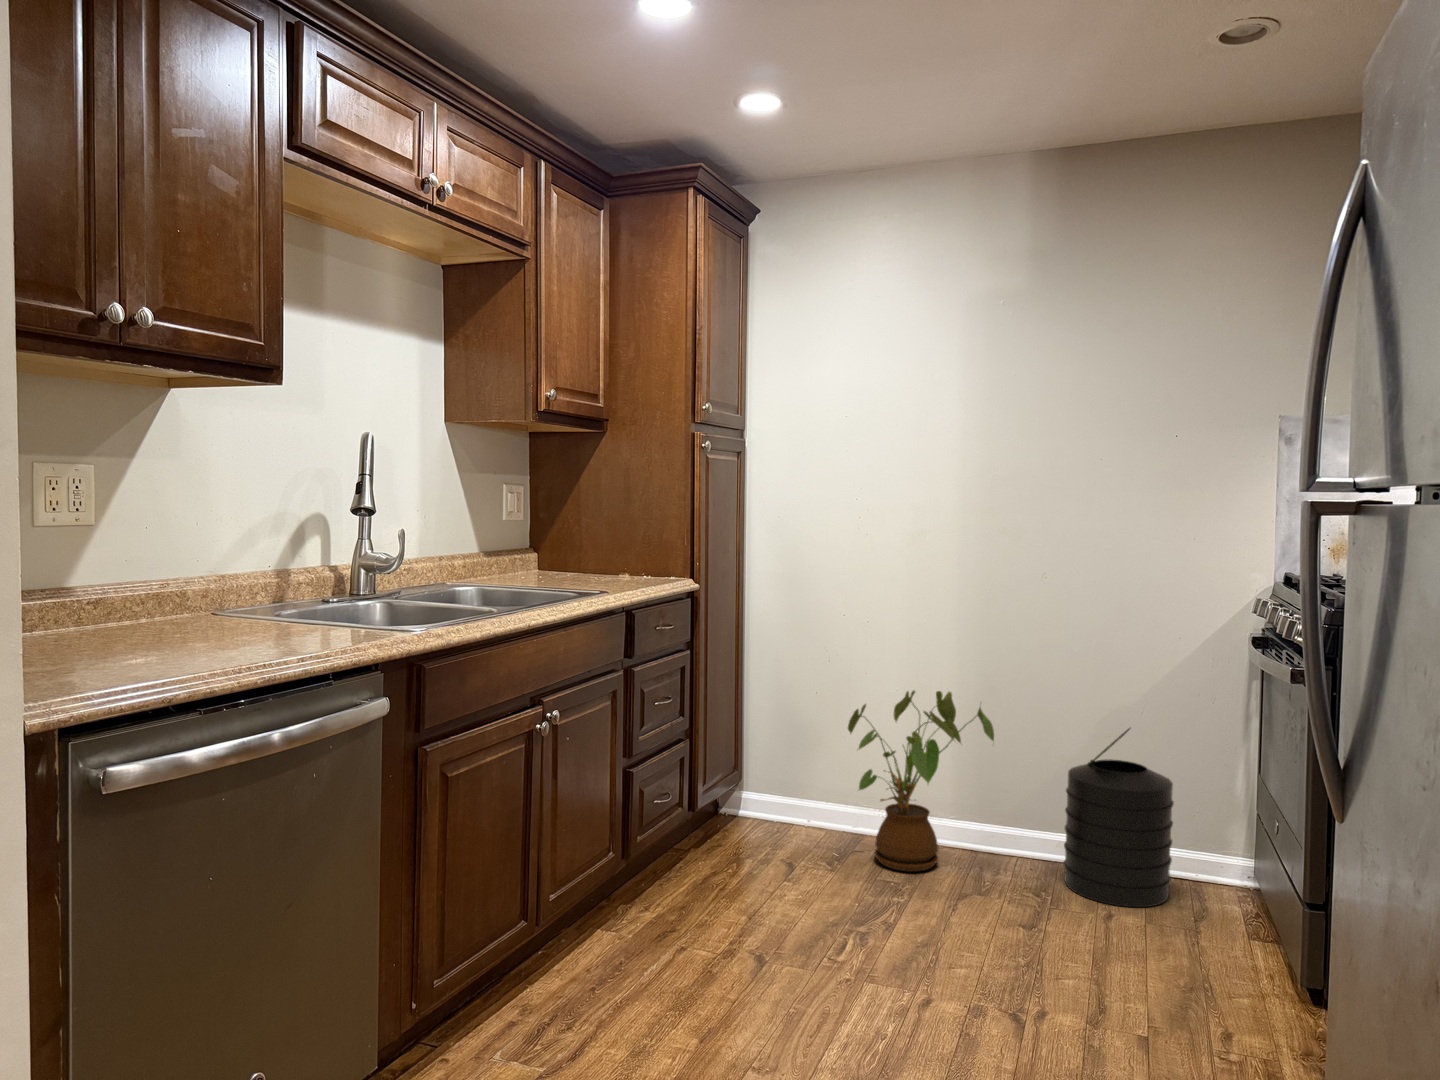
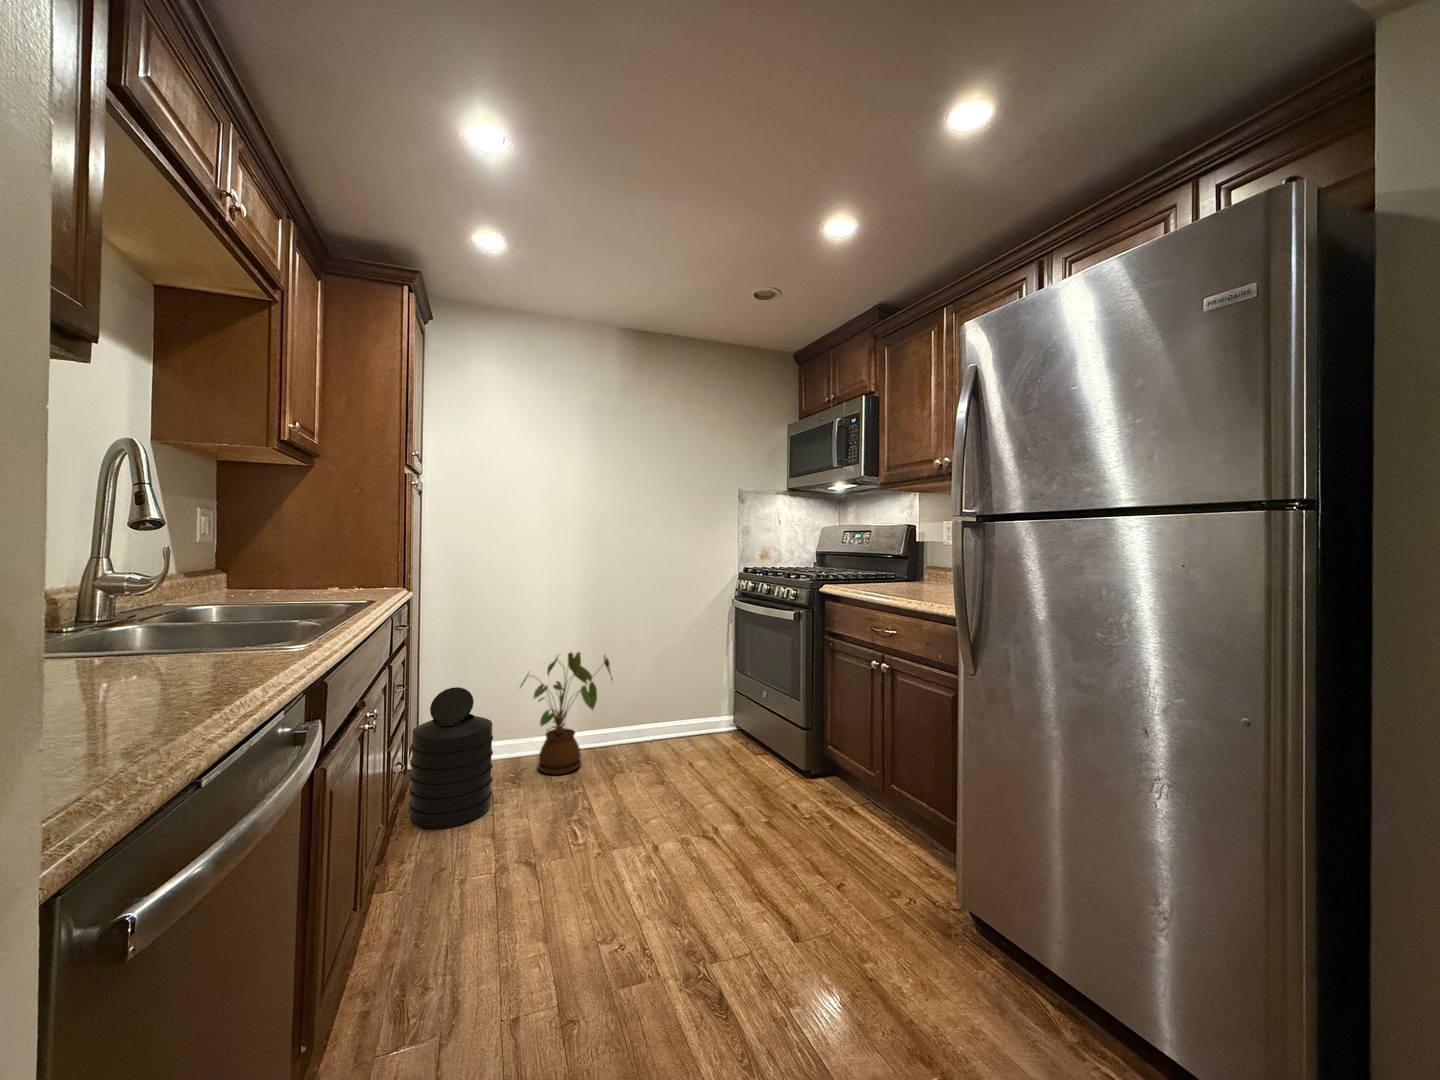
trash can: present [1063,728,1174,907] -> present [409,687,493,829]

